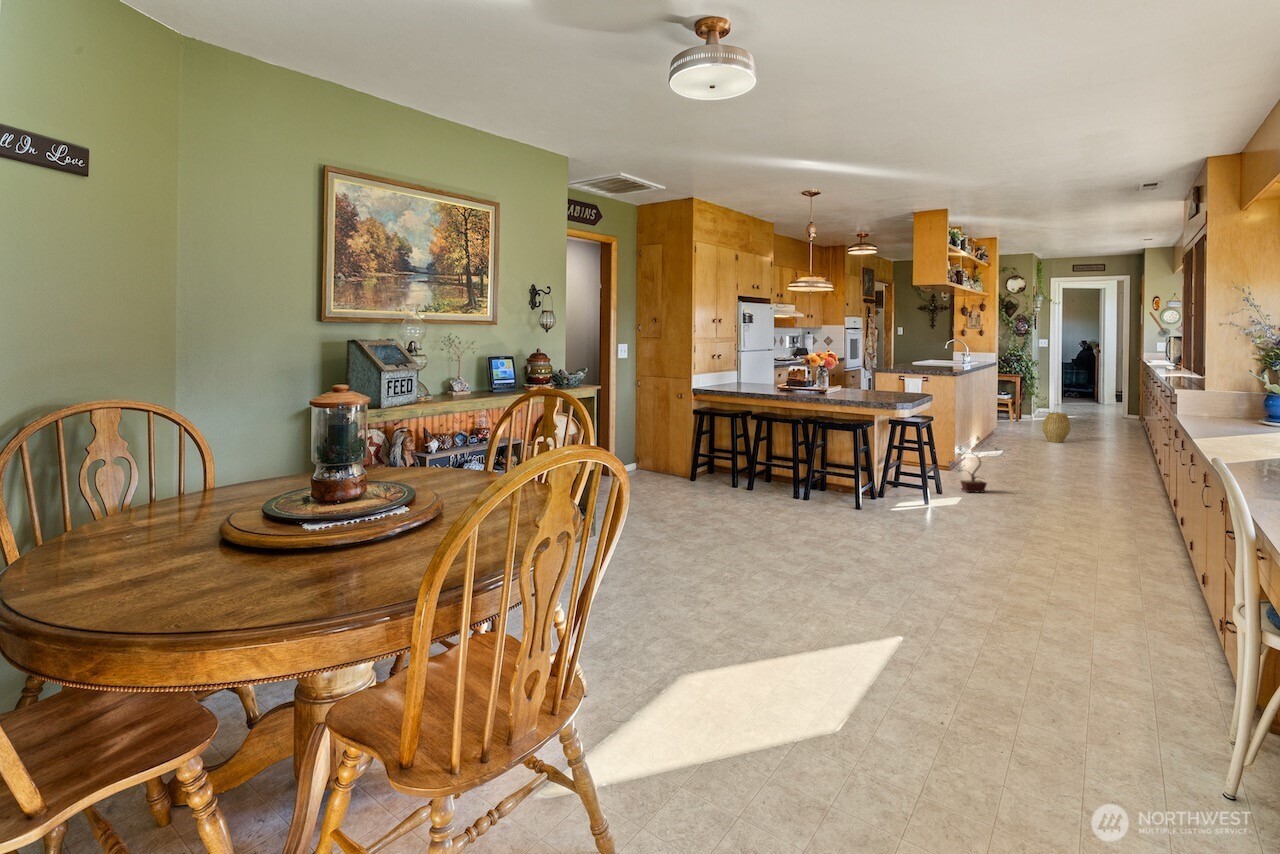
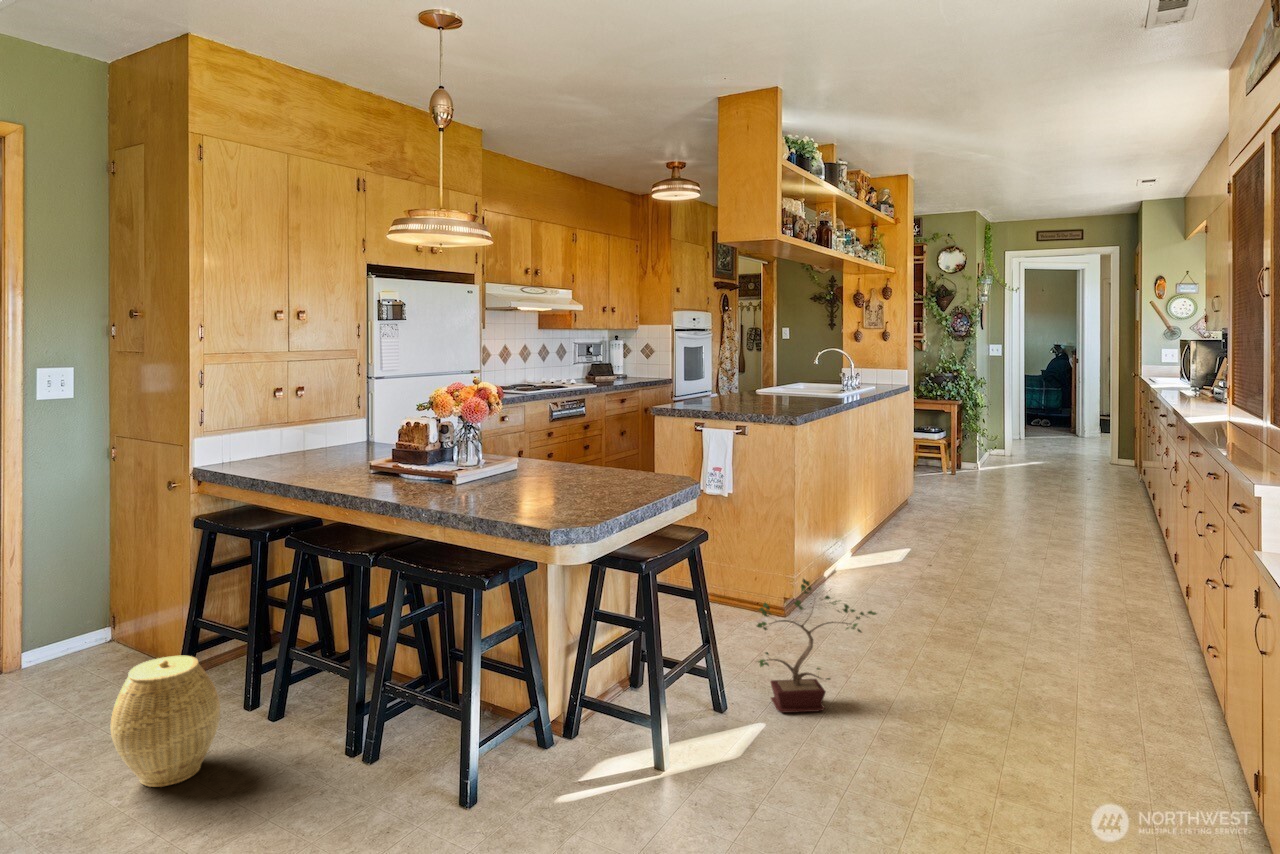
woven basket: present [1043,412,1071,442] -> present [111,656,221,787]

